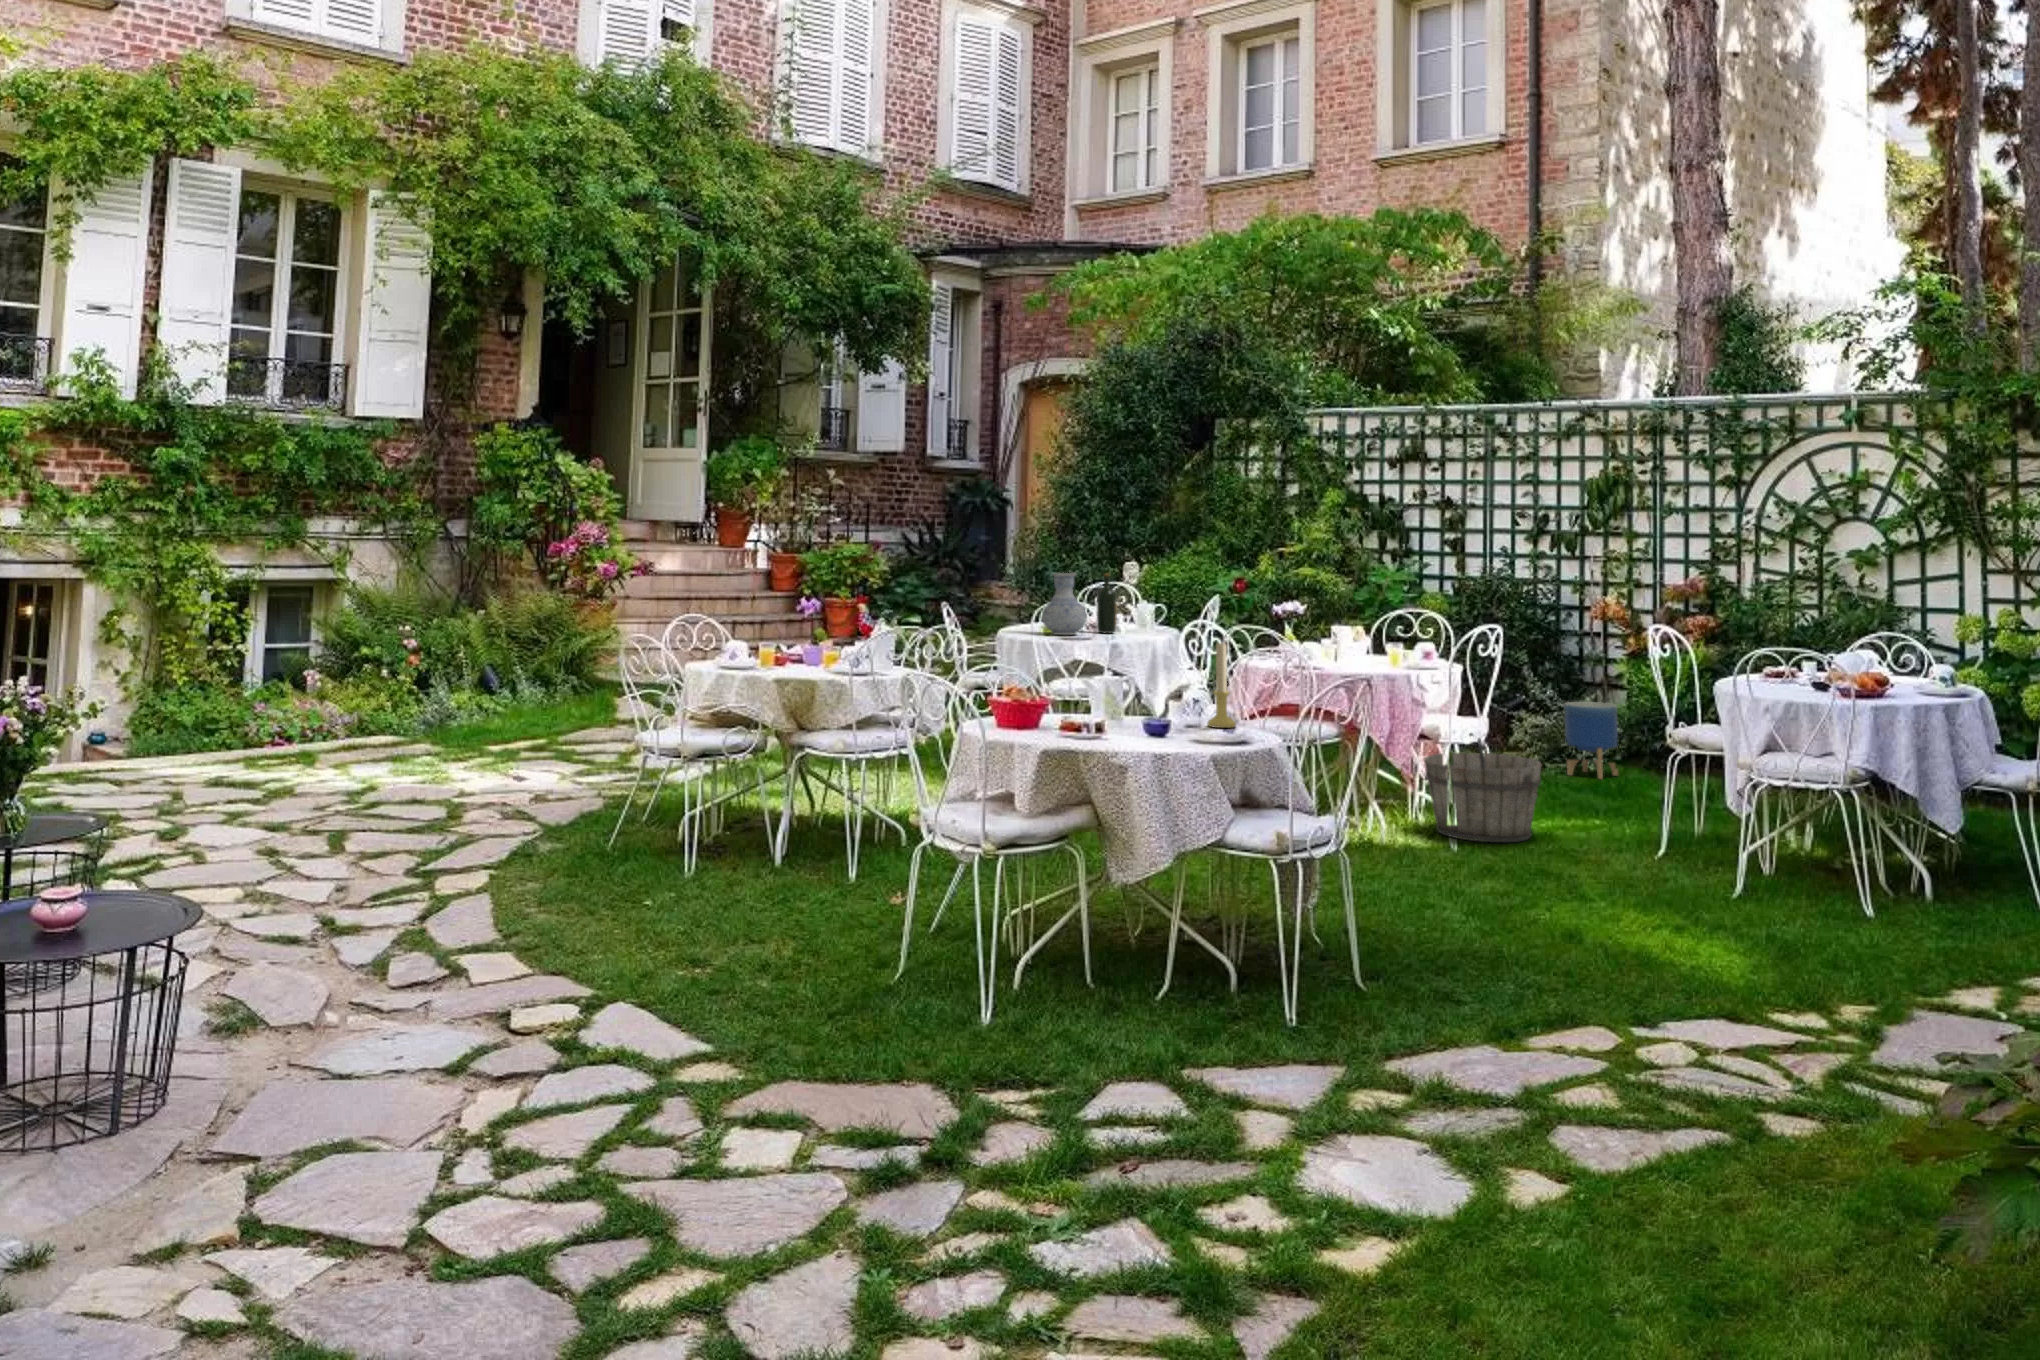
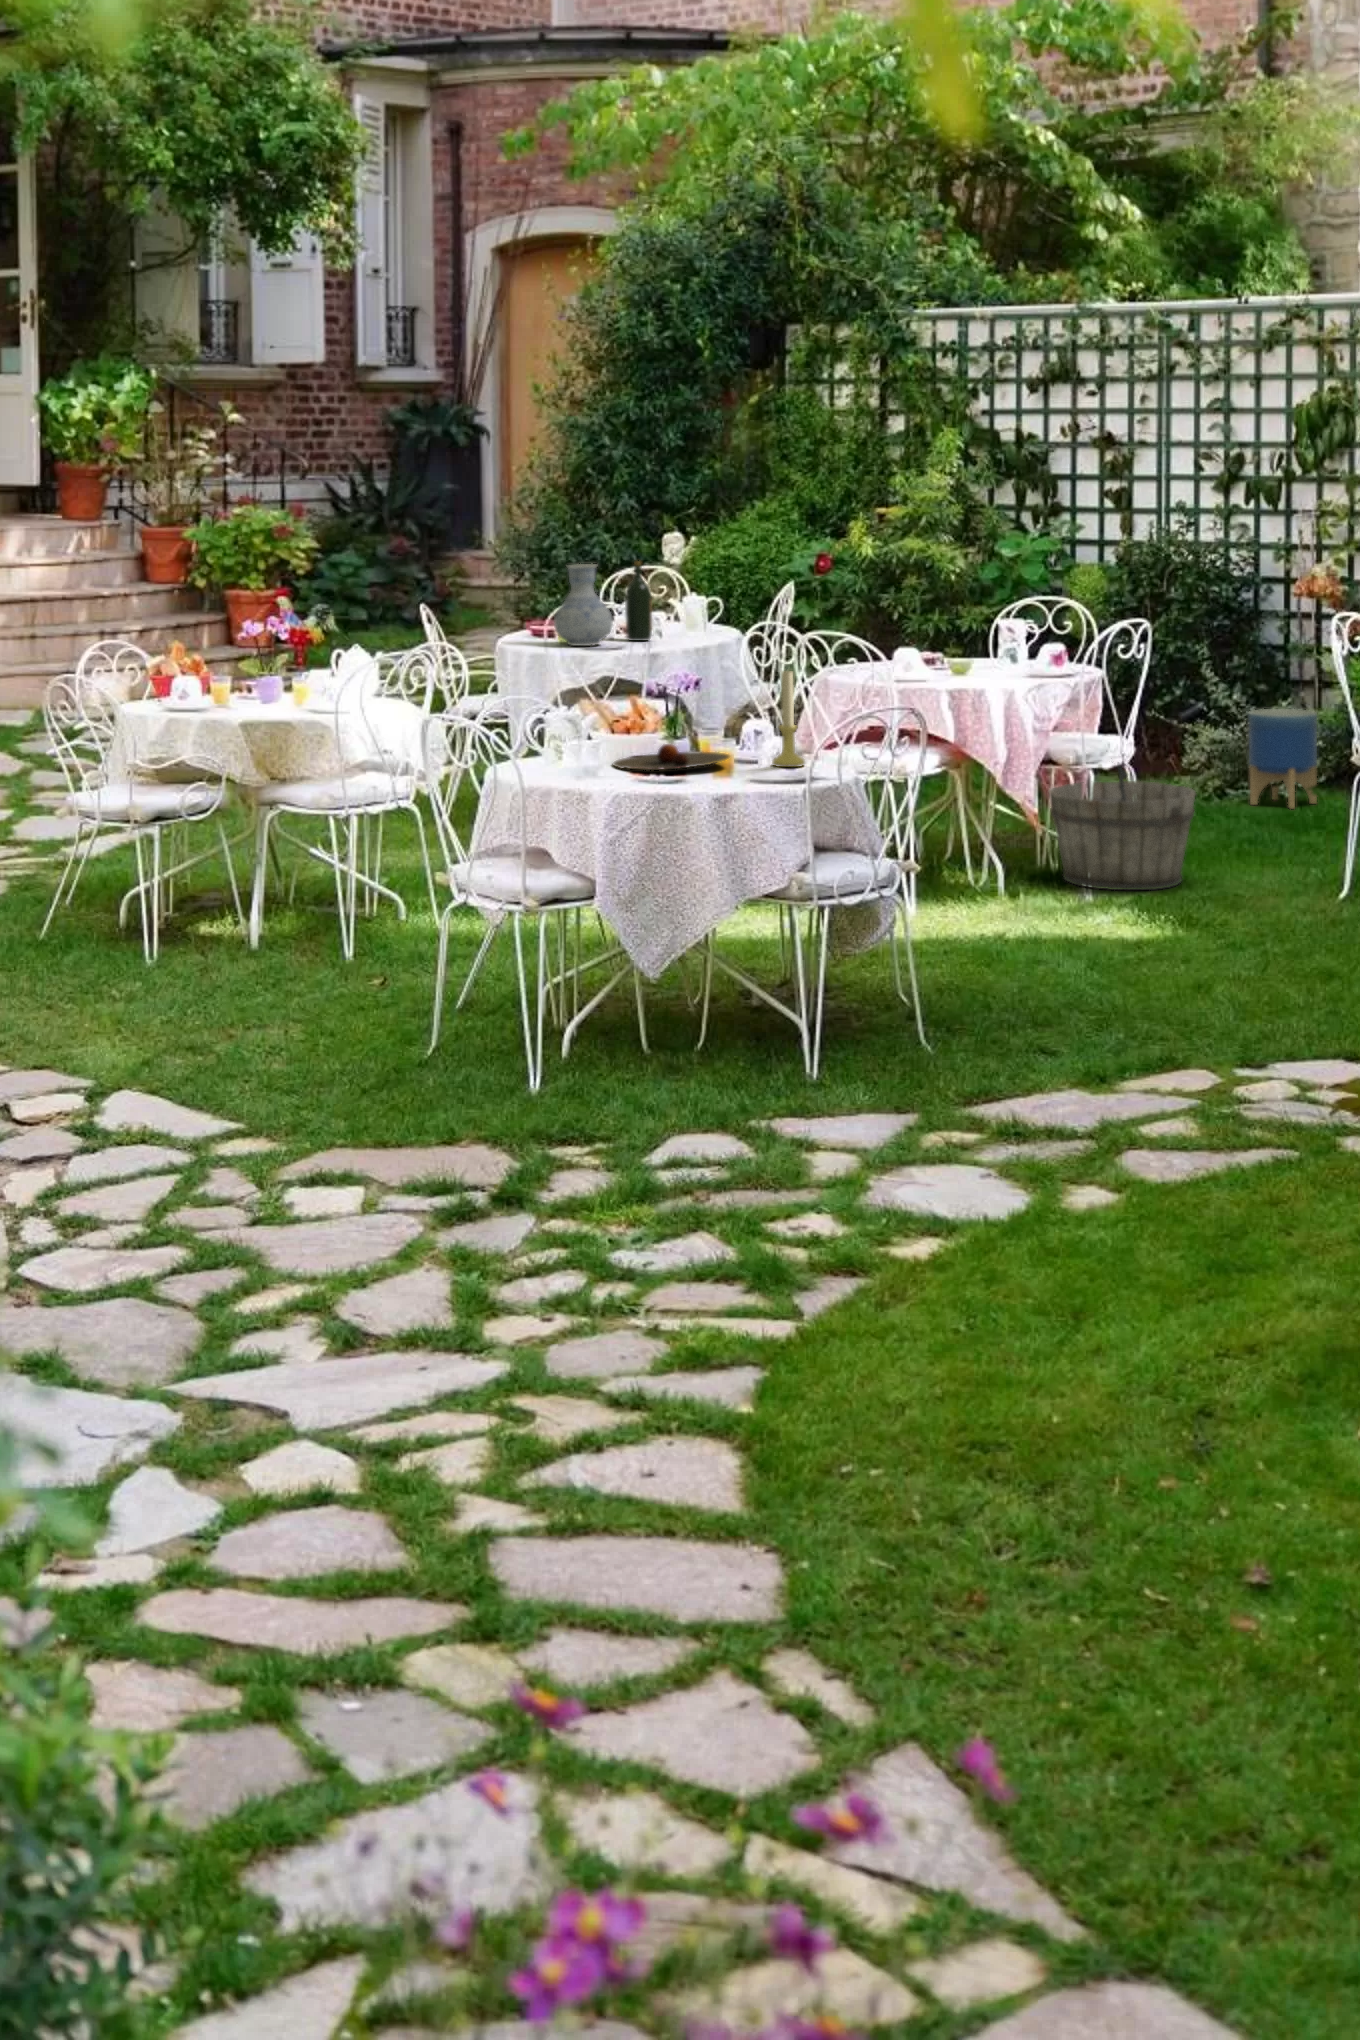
plate: none [1069,704,1171,726] -> present [614,744,729,770]

